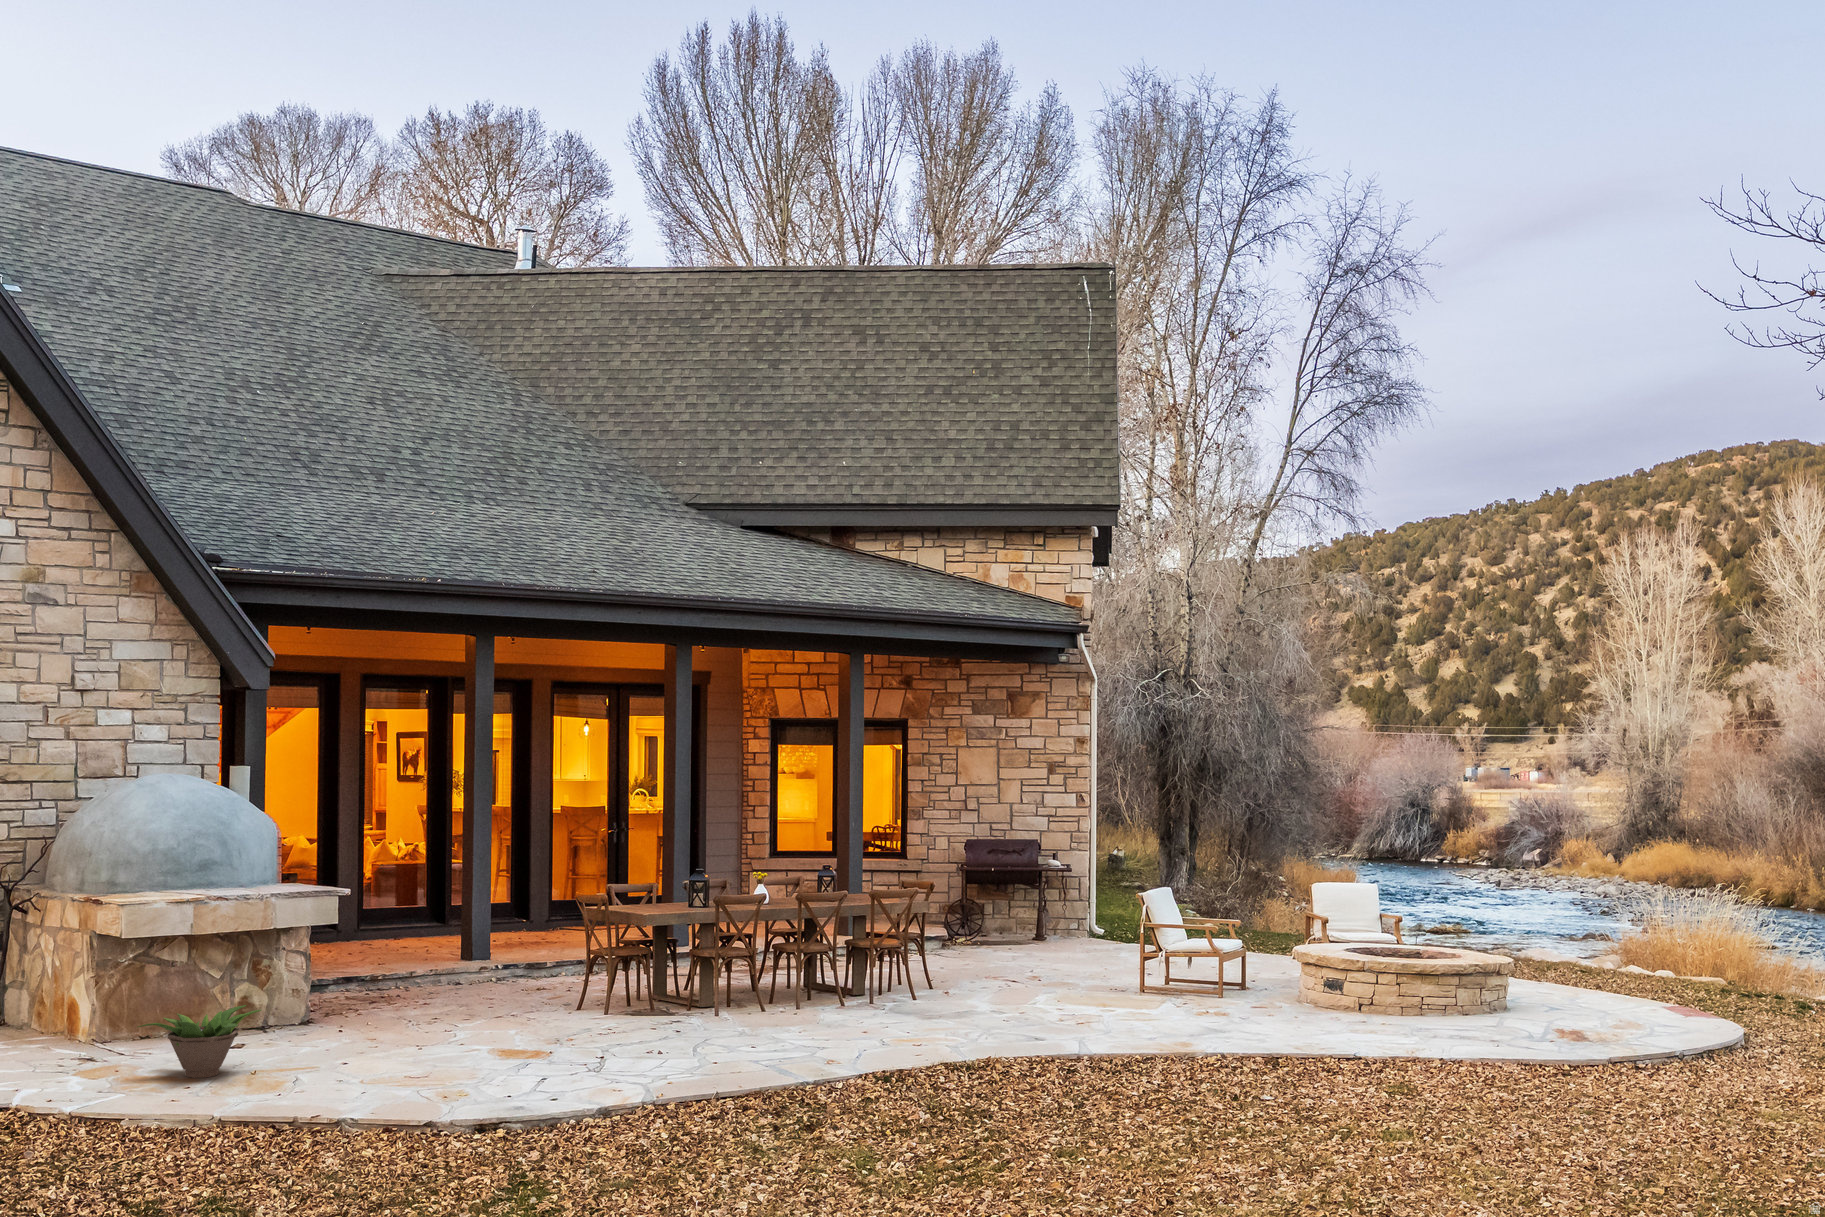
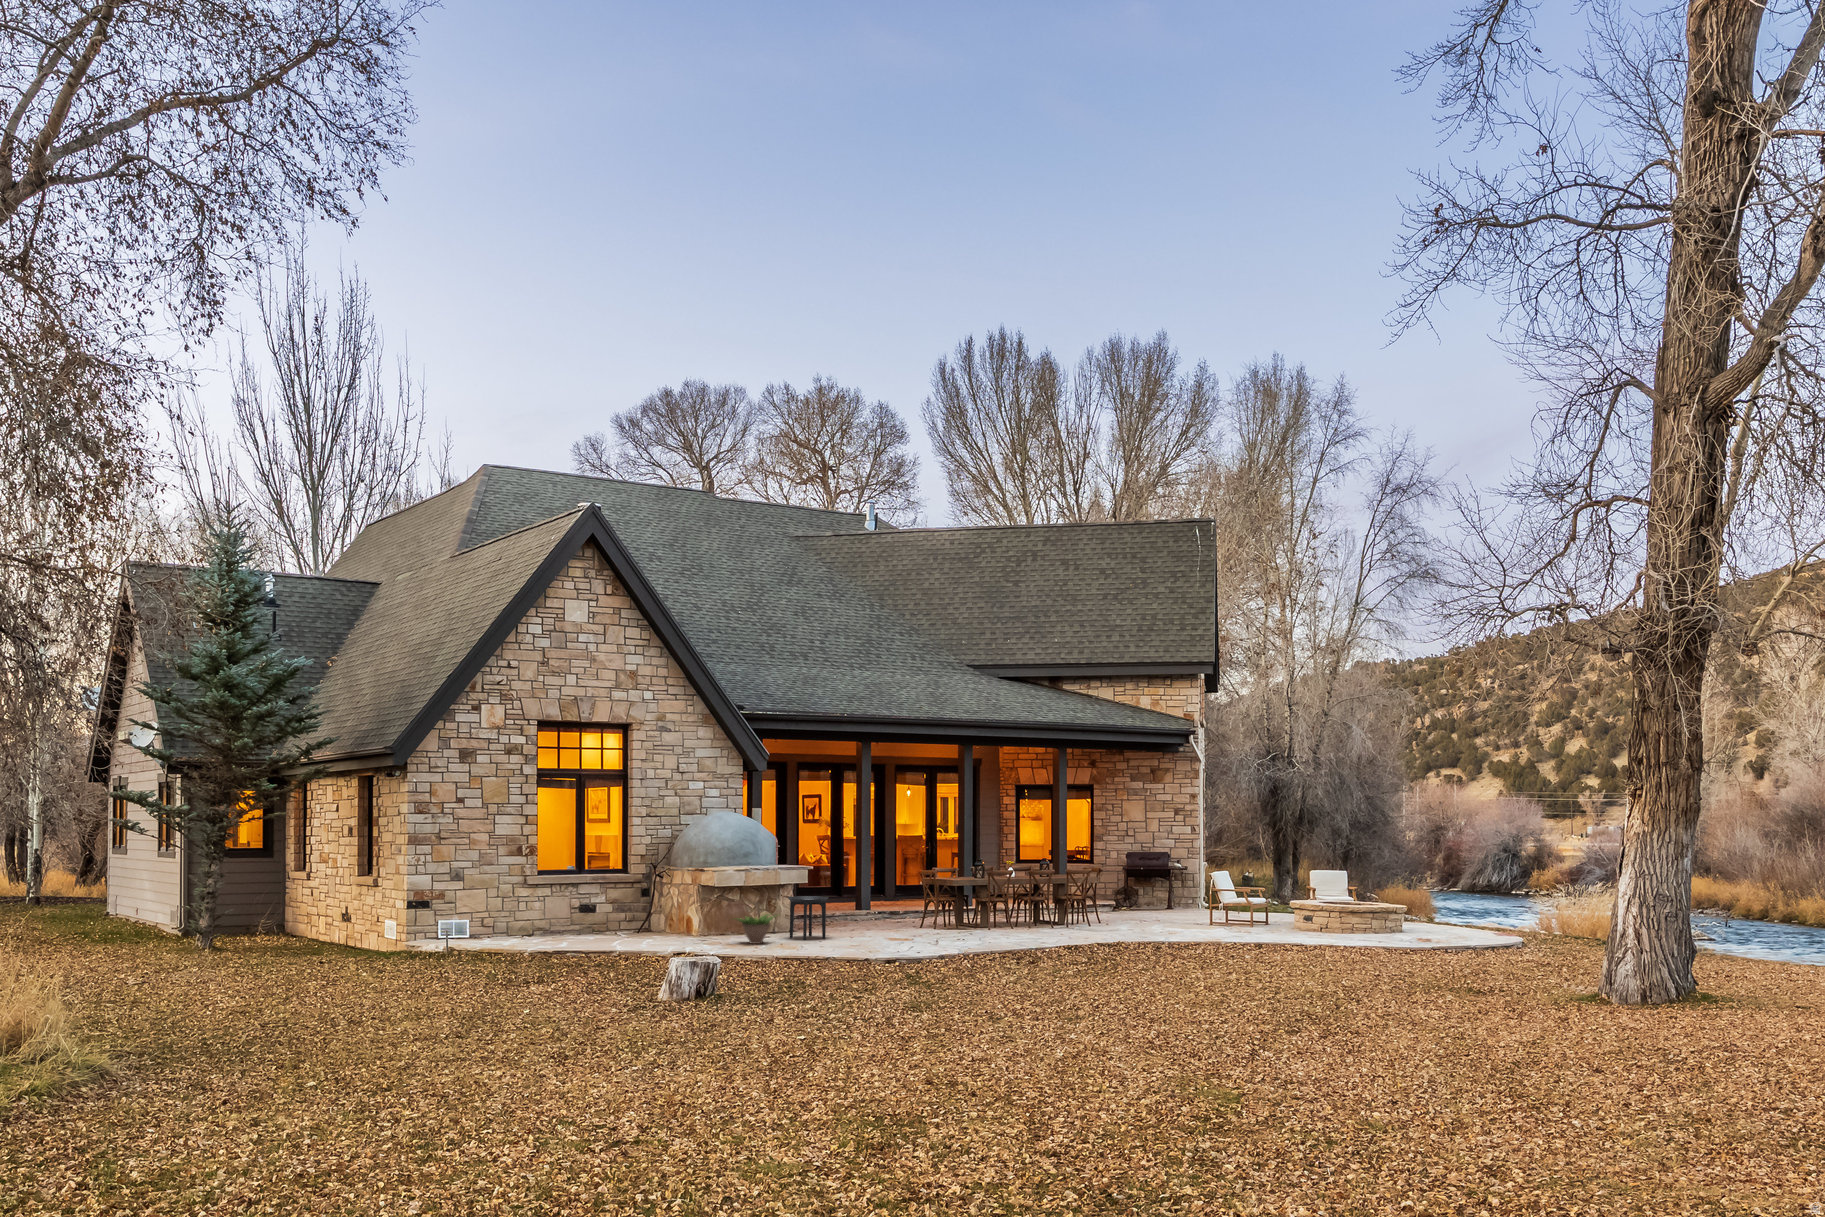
side table: none [286,960,378,1059] -> present [788,896,828,940]

